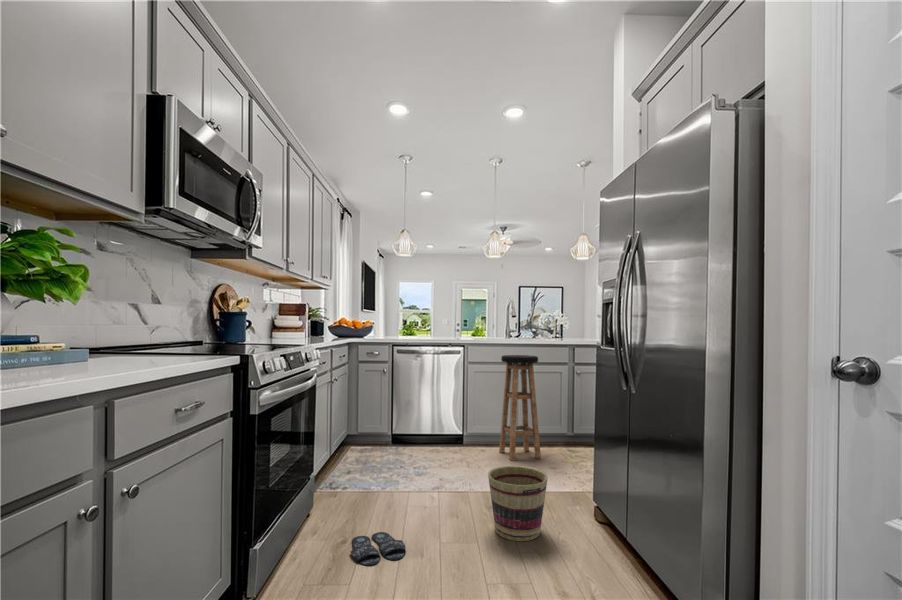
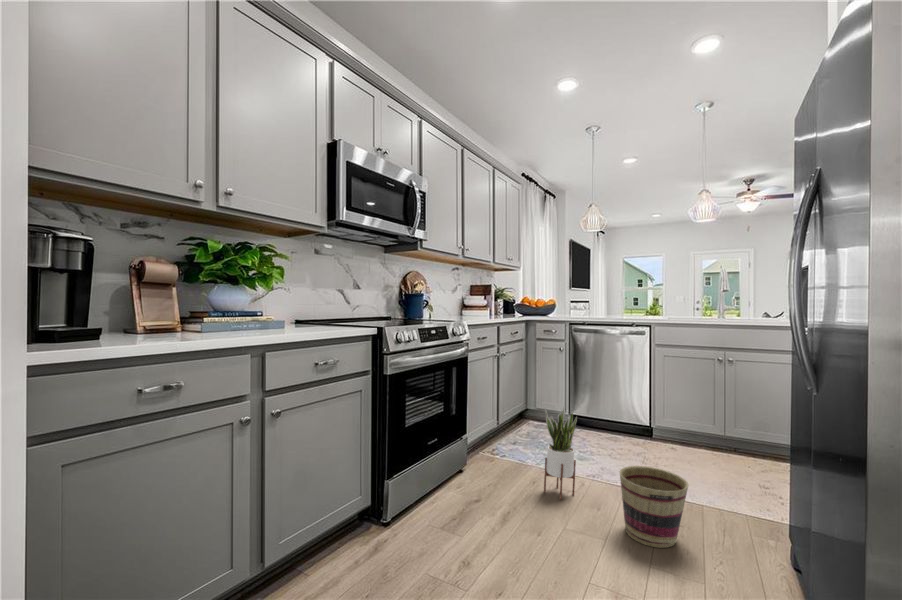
bar stool: present [499,355,541,461] -> none [684,349,738,471]
potted plant: none [405,421,435,520] -> present [544,407,577,500]
slippers: present [350,532,406,566] -> none [479,497,527,525]

